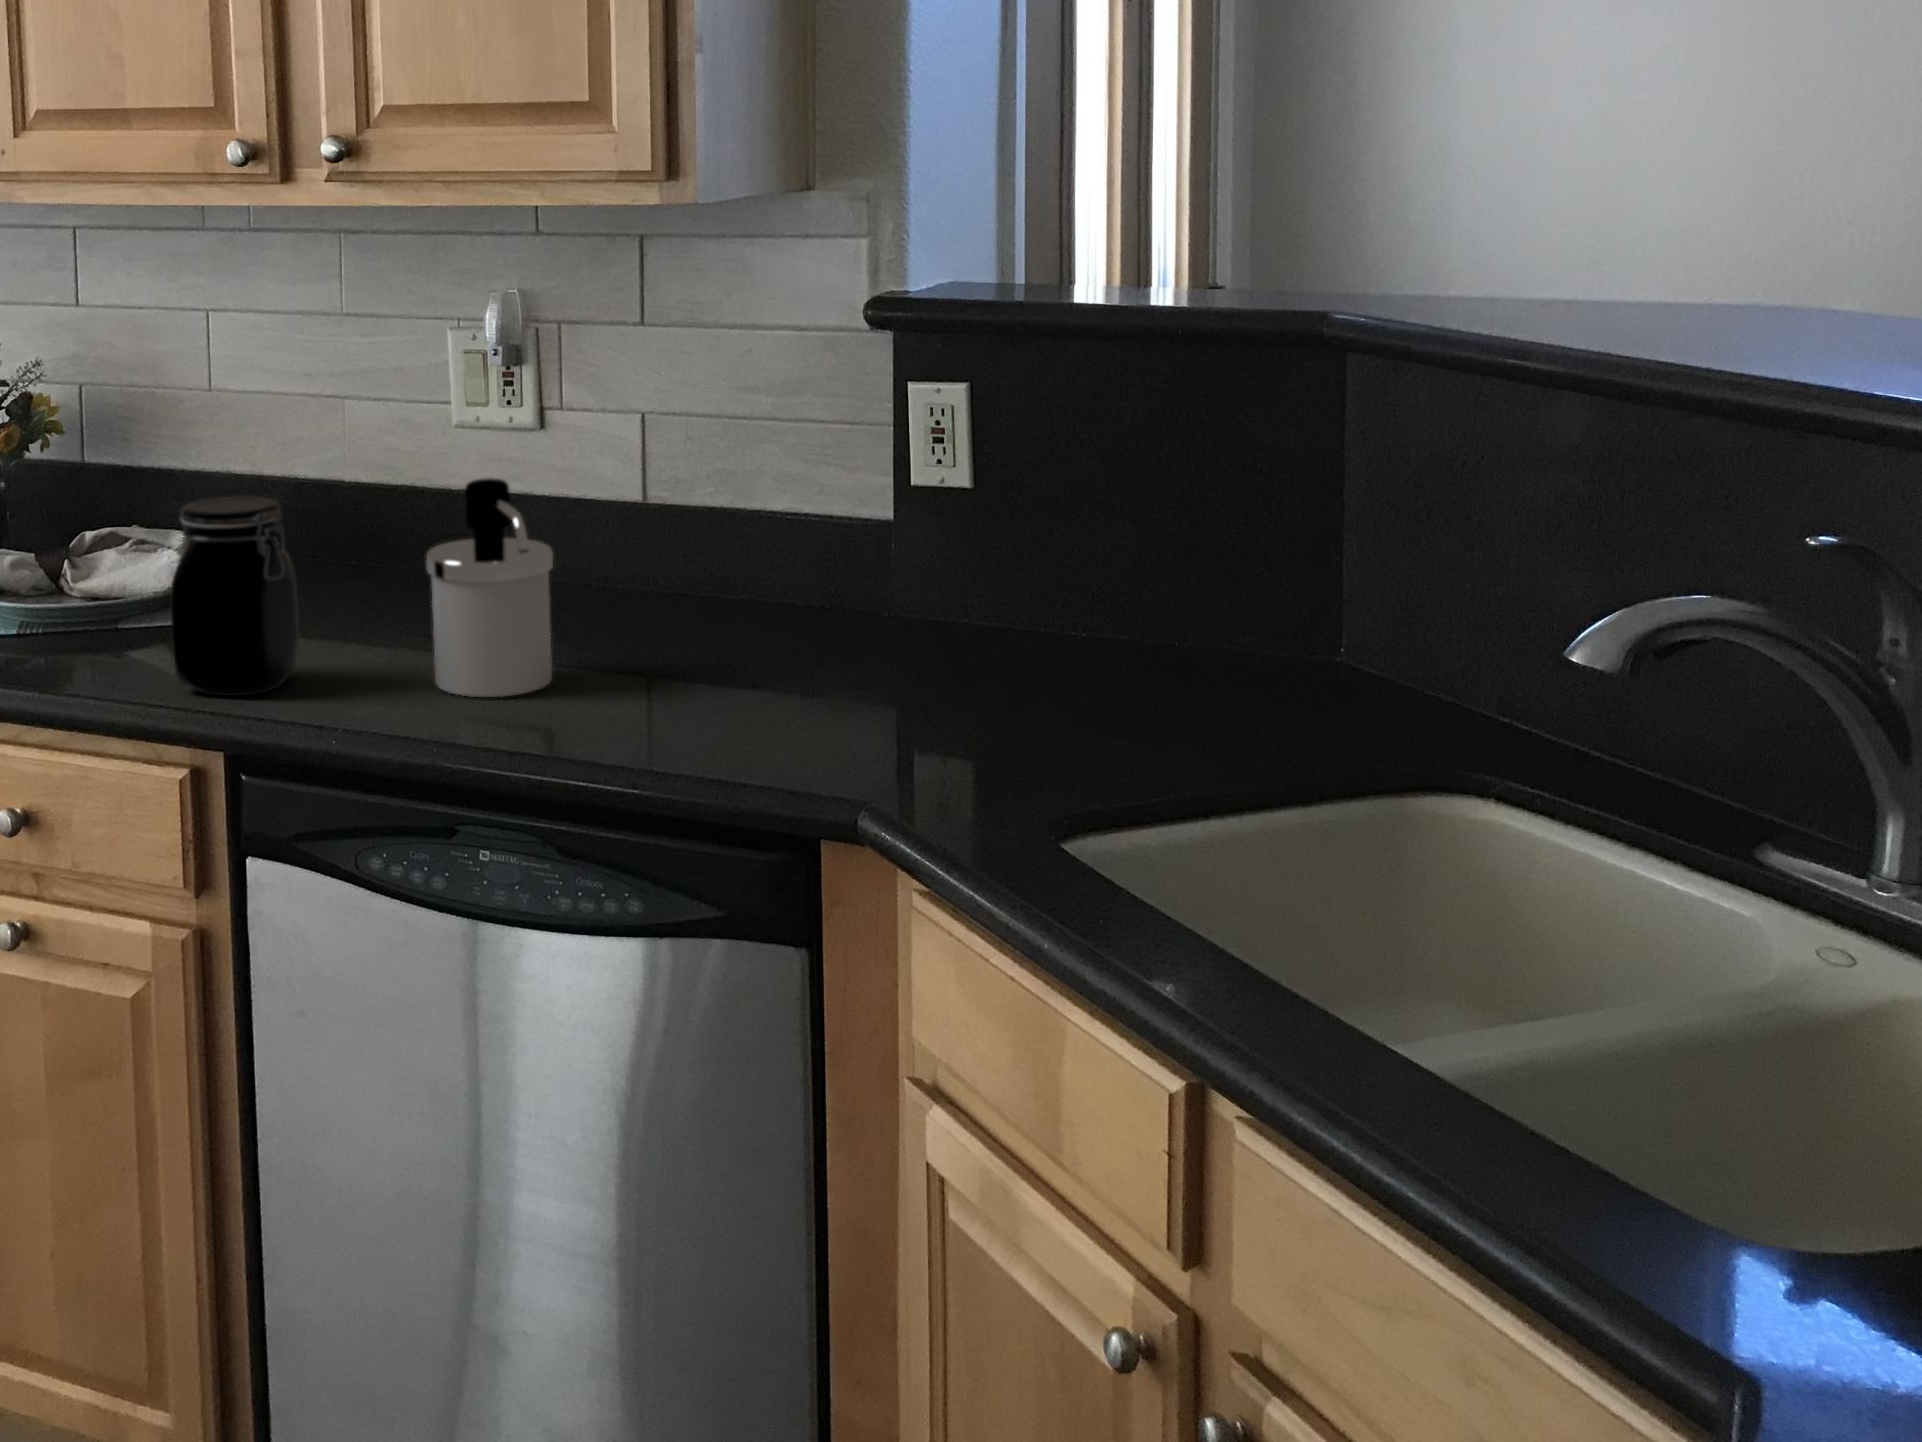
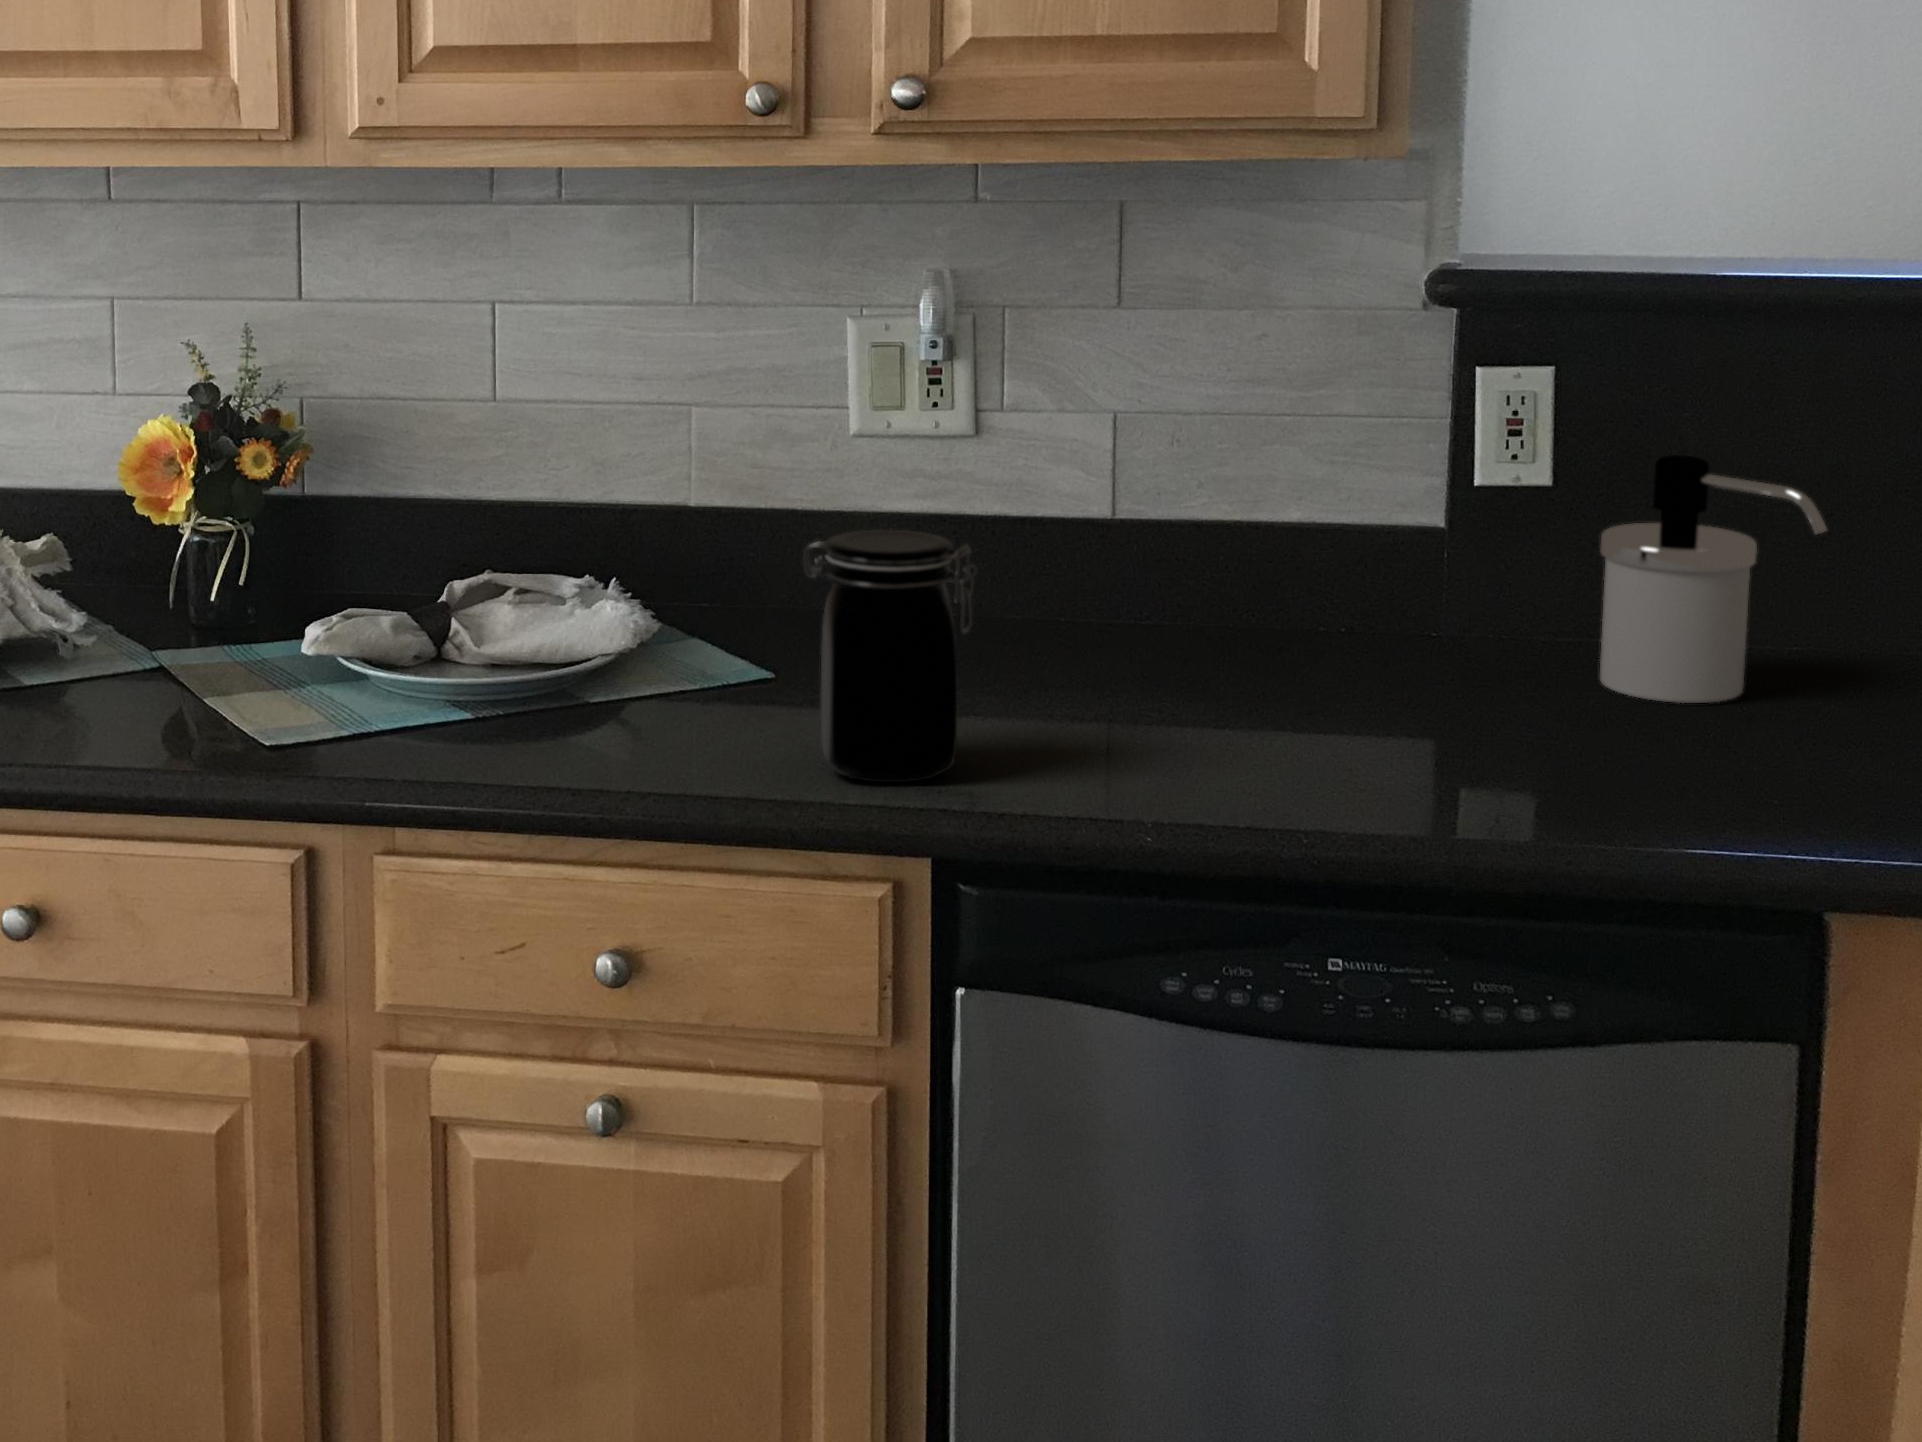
soap dispenser: present [426,478,553,697] -> present [1600,455,1827,703]

